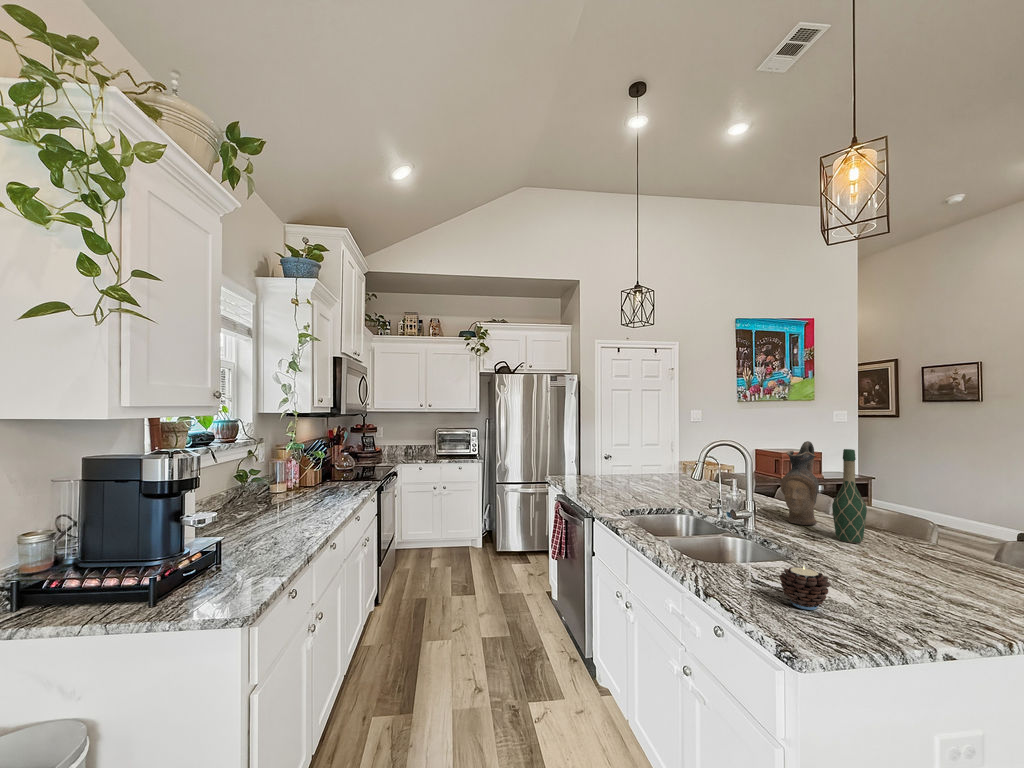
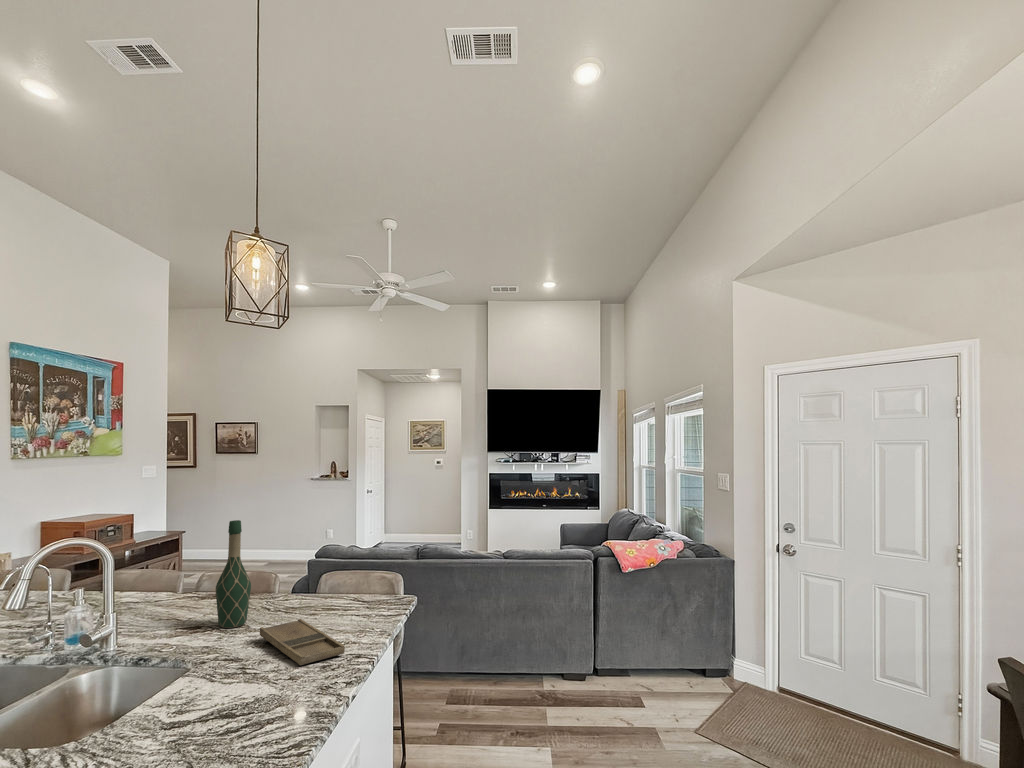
ceramic pitcher: present [780,441,819,525] -> none [147,516,193,623]
tray: none [865,547,949,596] -> present [260,619,345,665]
candle: present [779,566,831,610] -> none [212,671,268,727]

